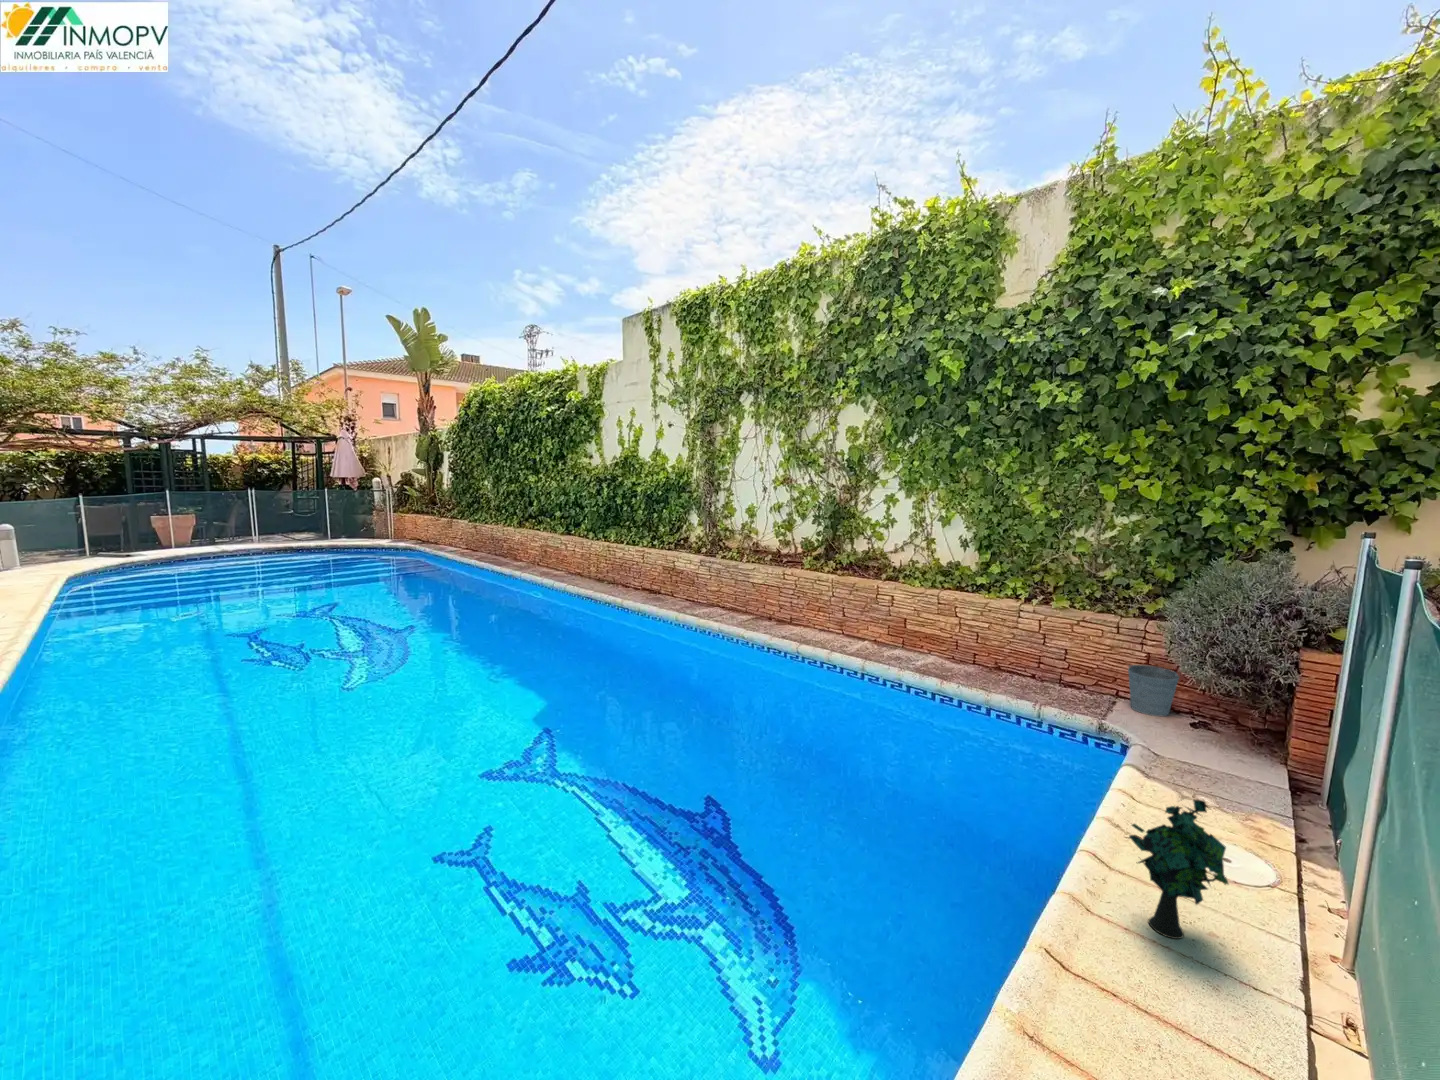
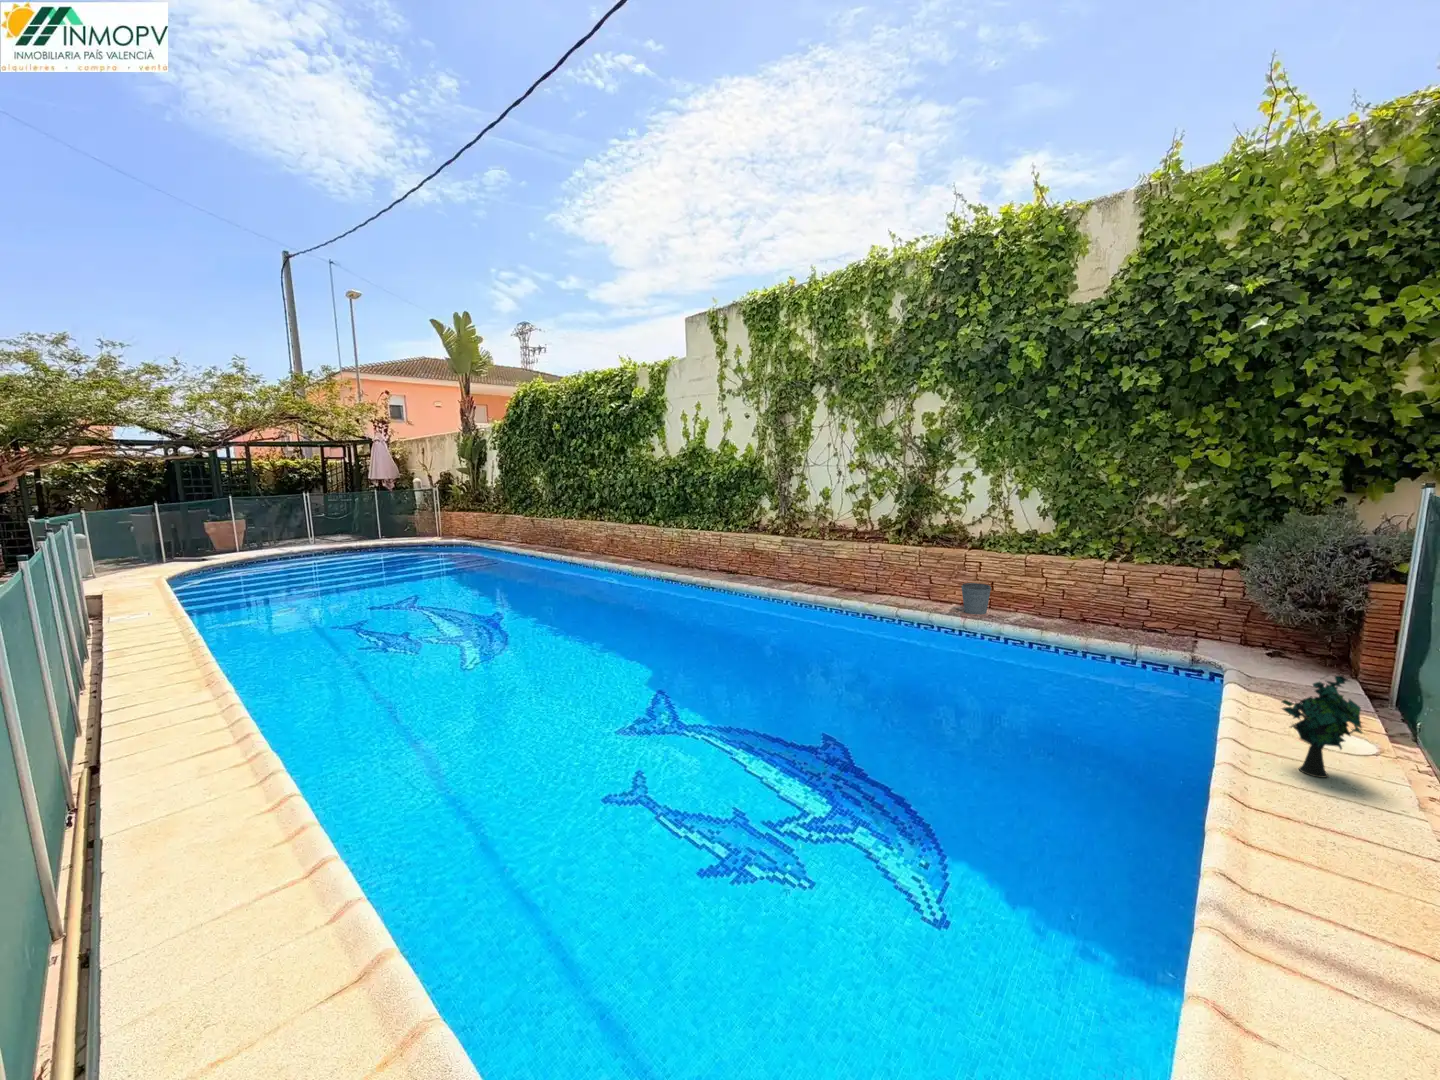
bucket: present [1128,665,1179,716] -> present [961,583,991,615]

